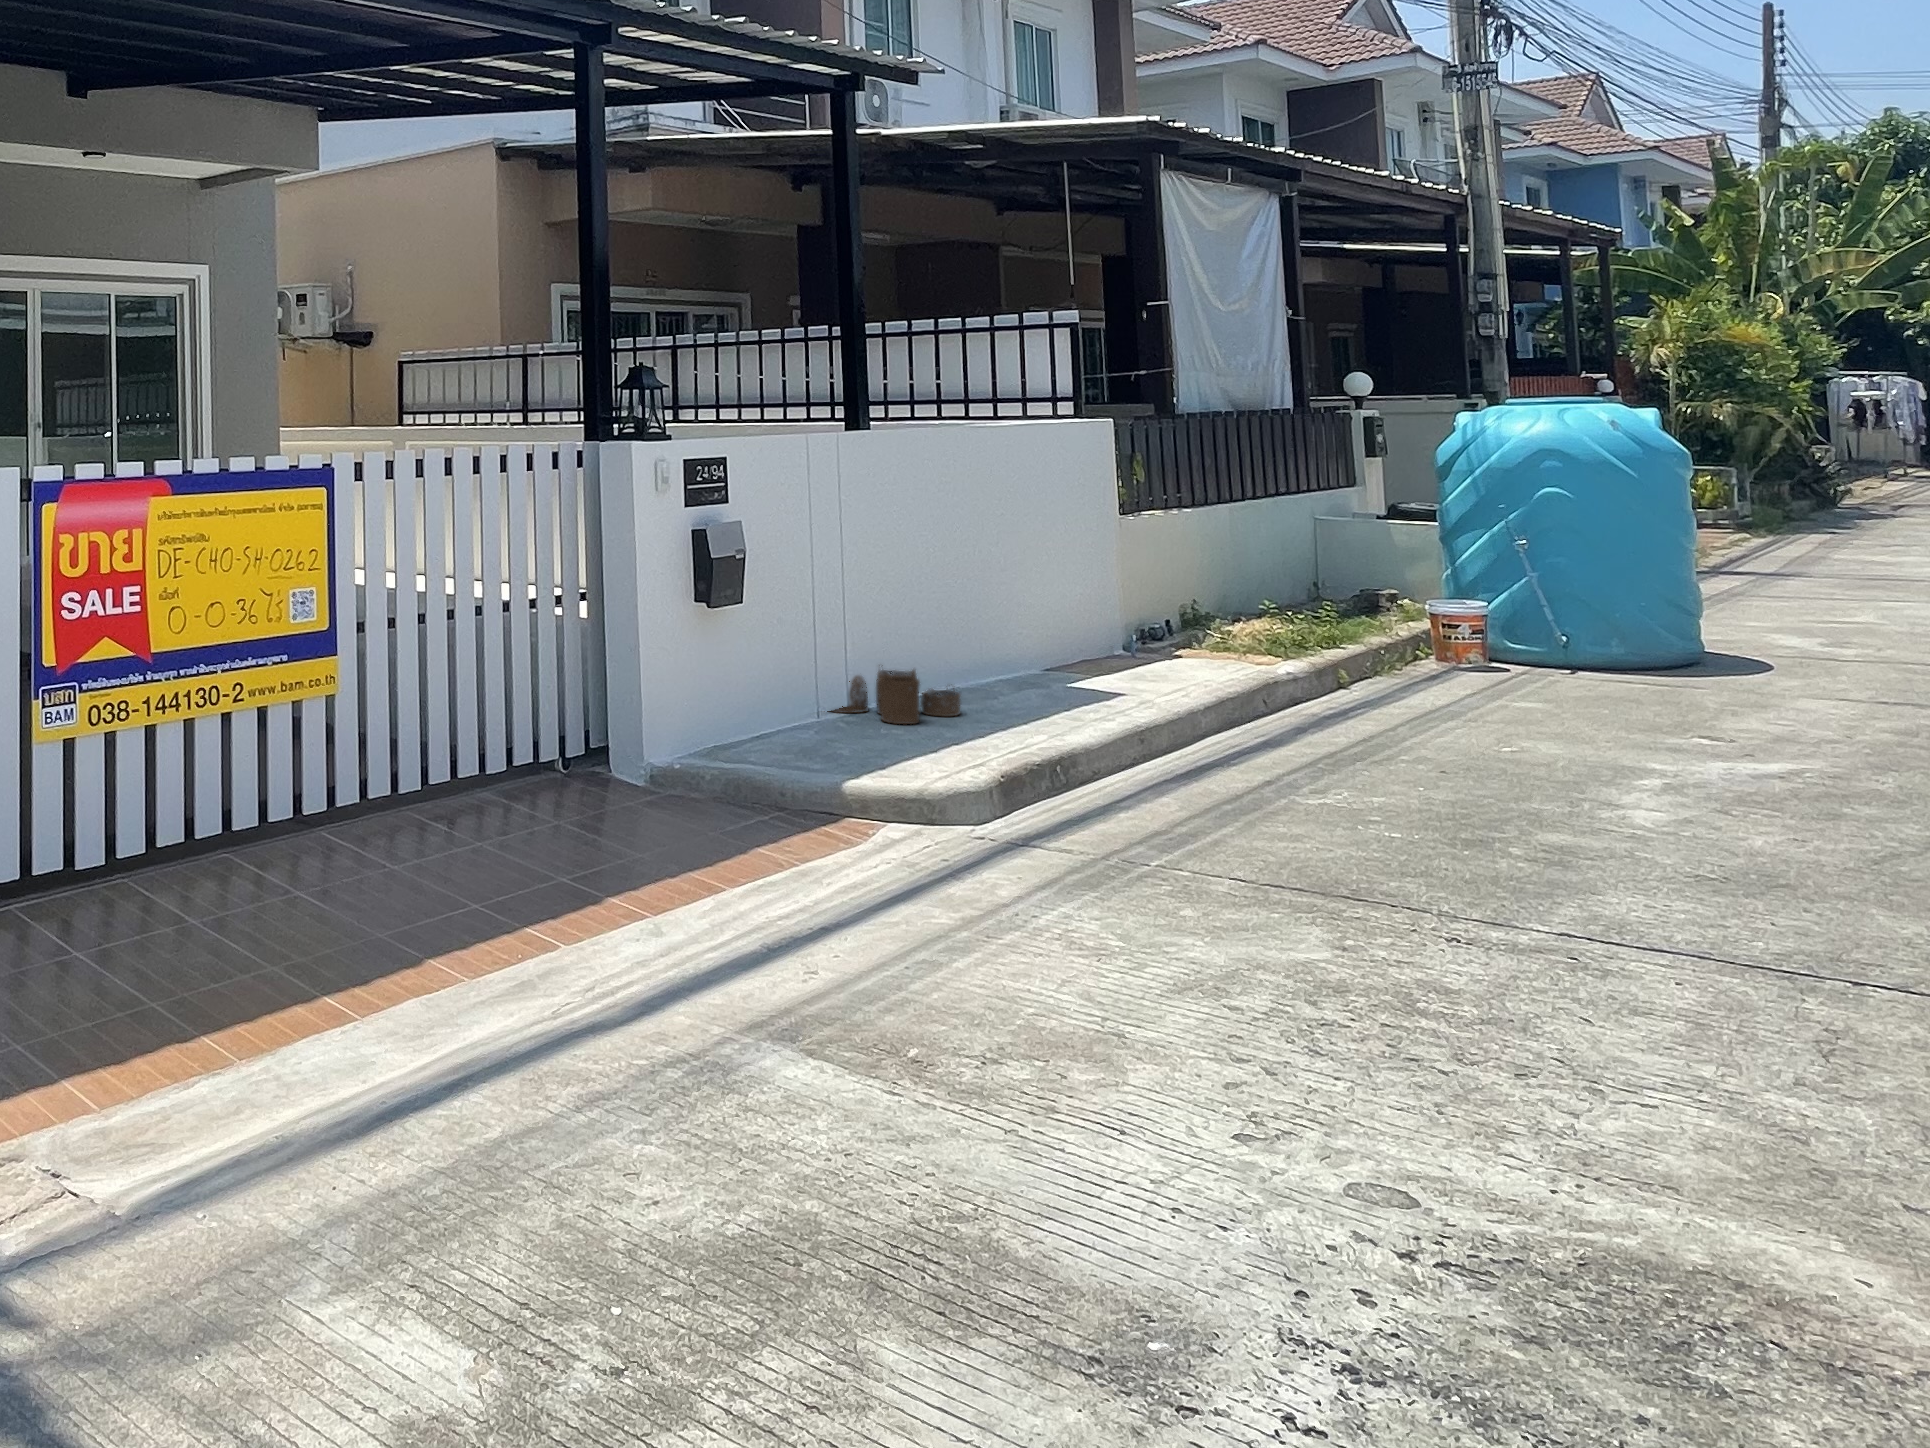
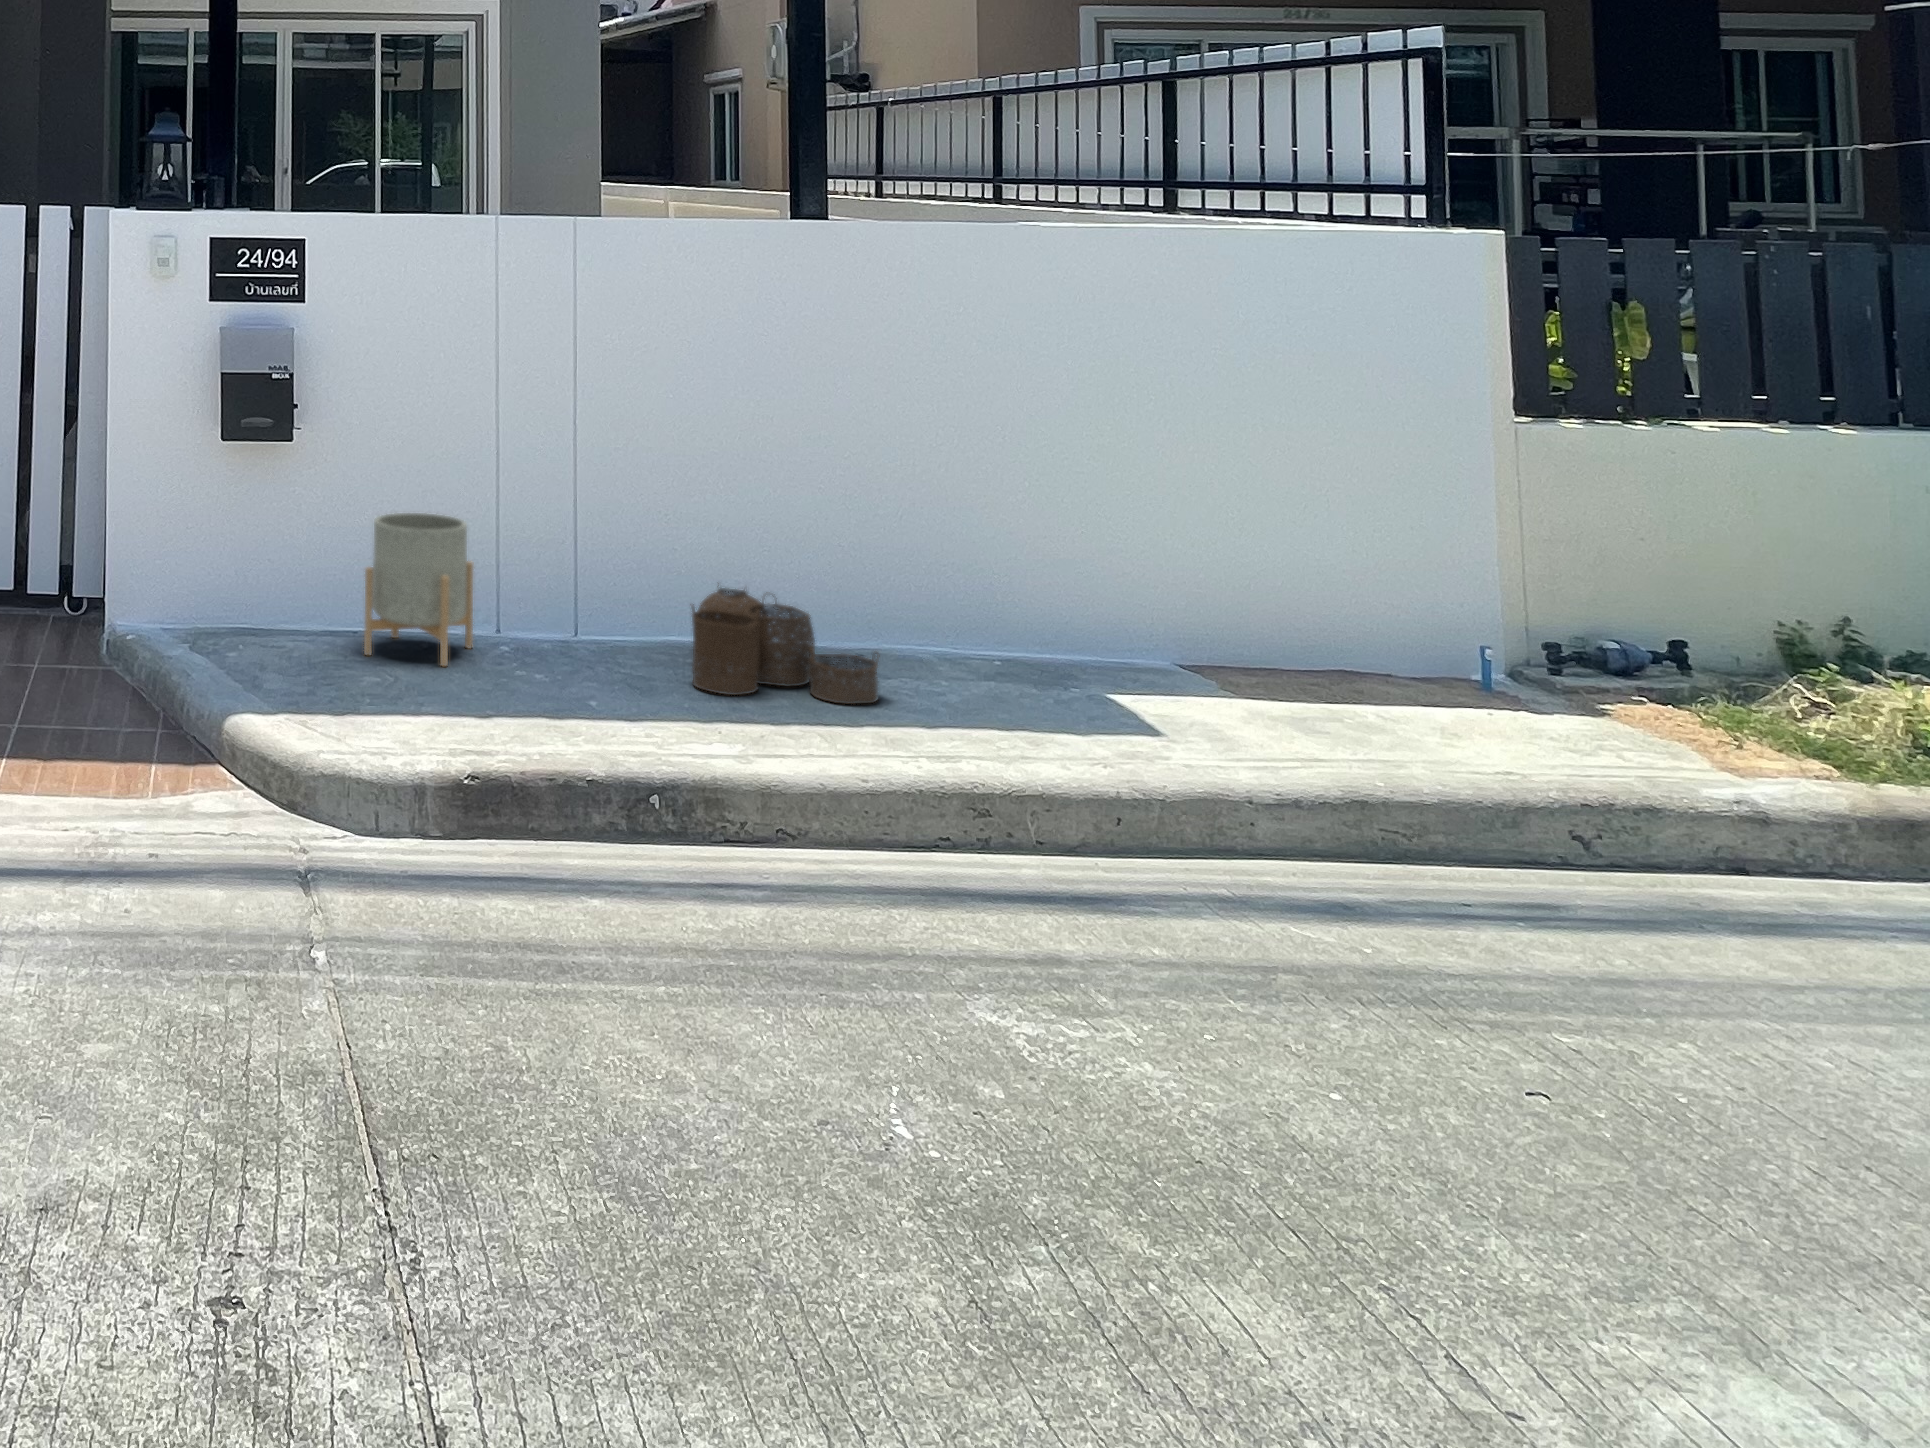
planter: none [712,647,793,747] -> present [364,513,474,667]

